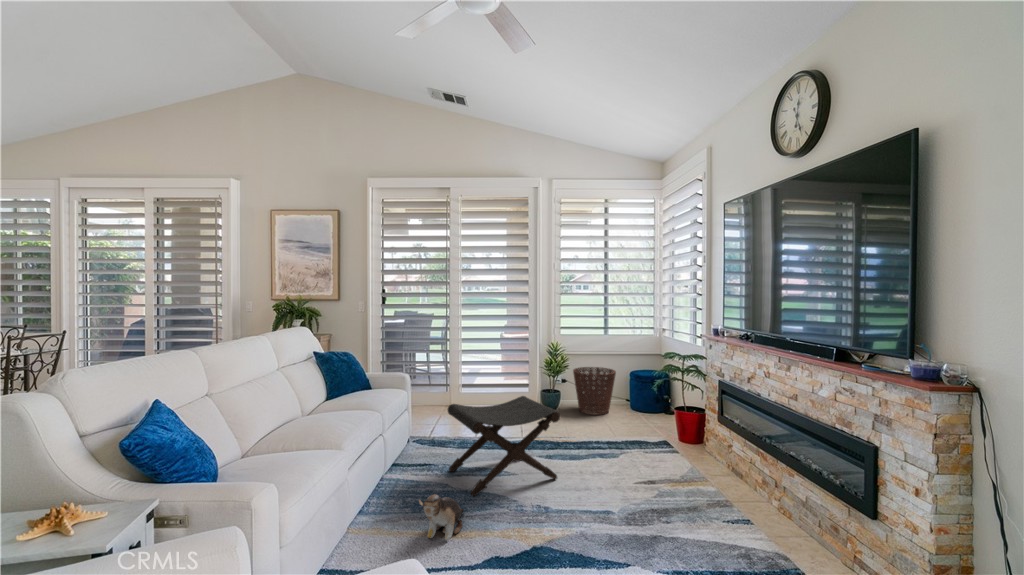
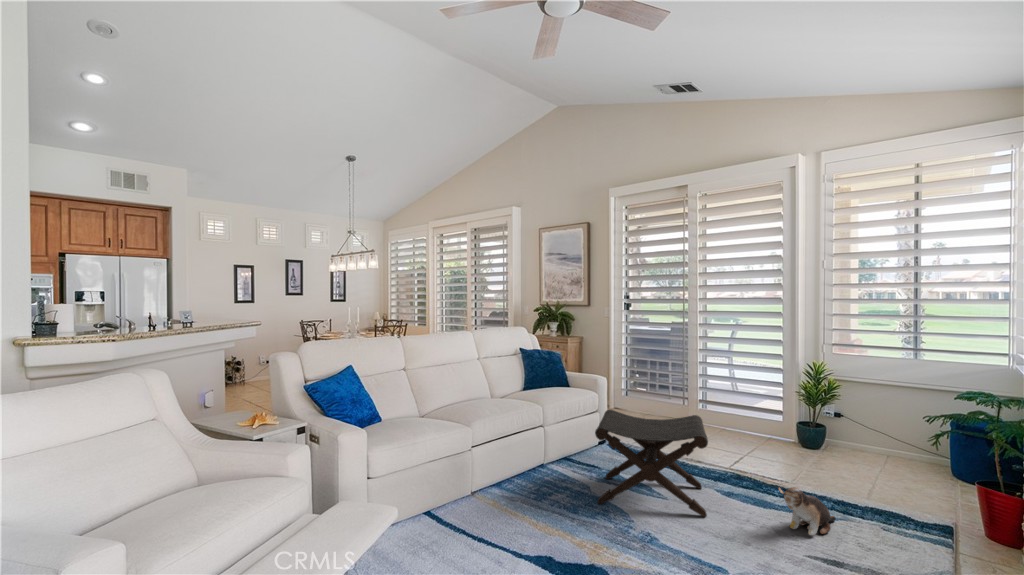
basket: present [573,367,616,415] -> none [838,400,912,471]
plush toy: present [419,494,464,540] -> present [779,487,836,535]

